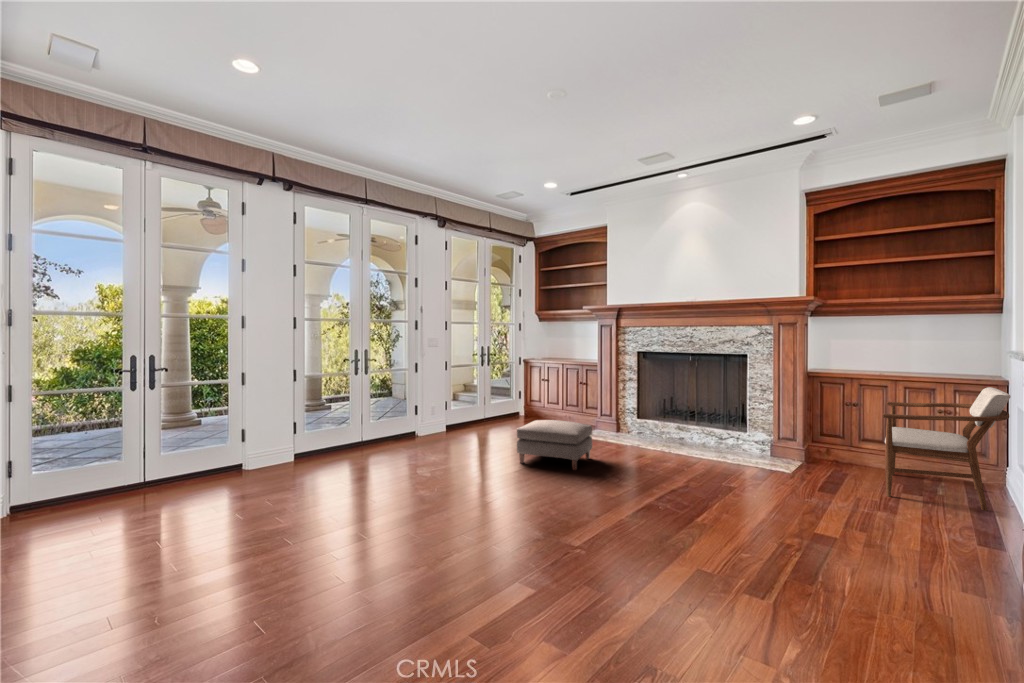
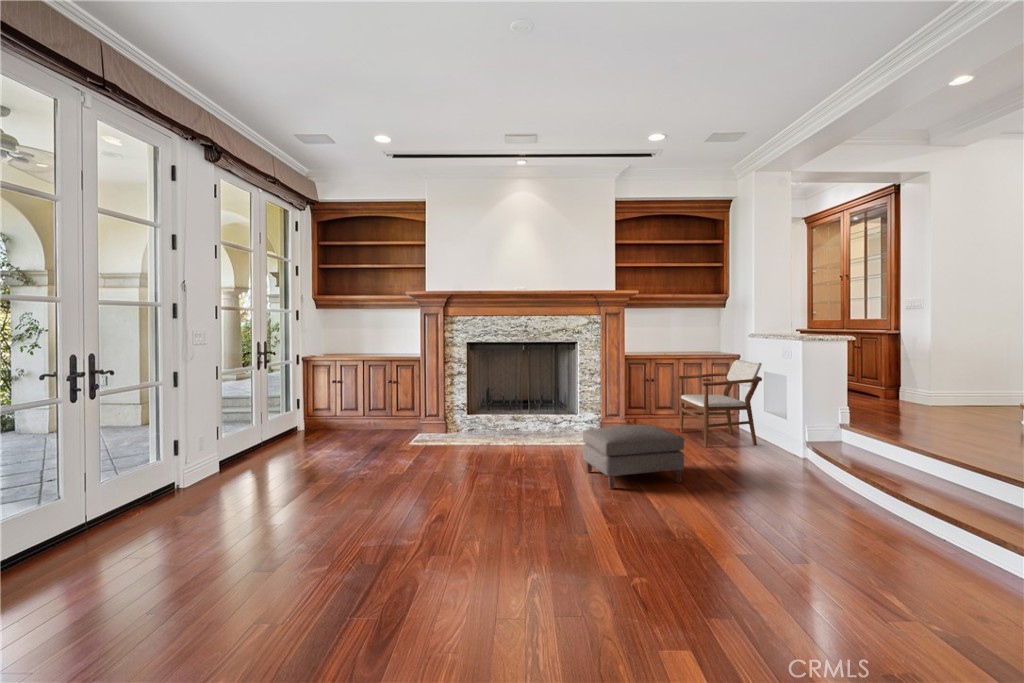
ottoman: present [517,420,592,470] -> present [583,425,684,489]

